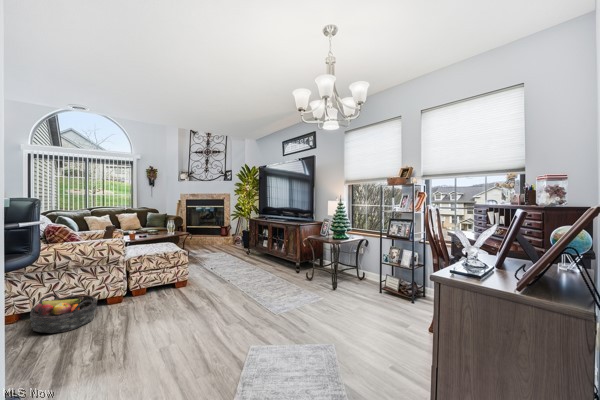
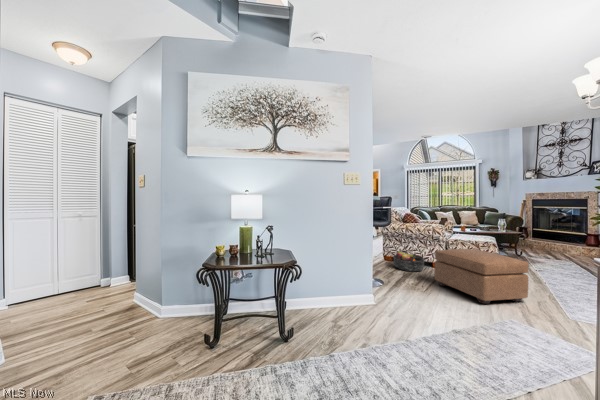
ottoman: none [129,270,239,343] -> present [434,249,528,304]

